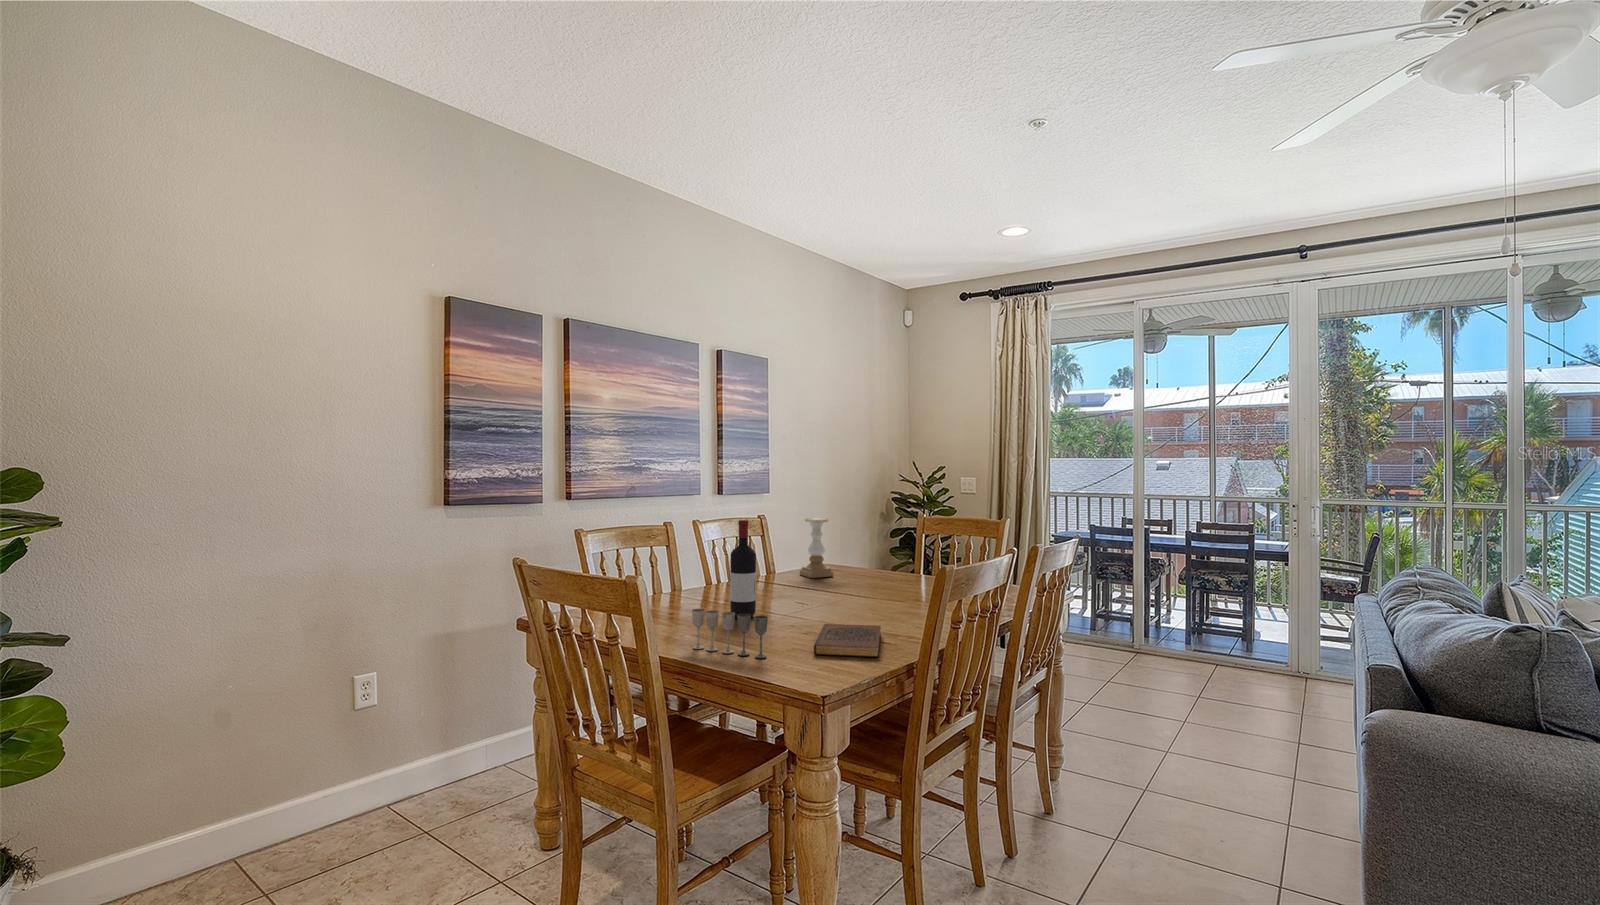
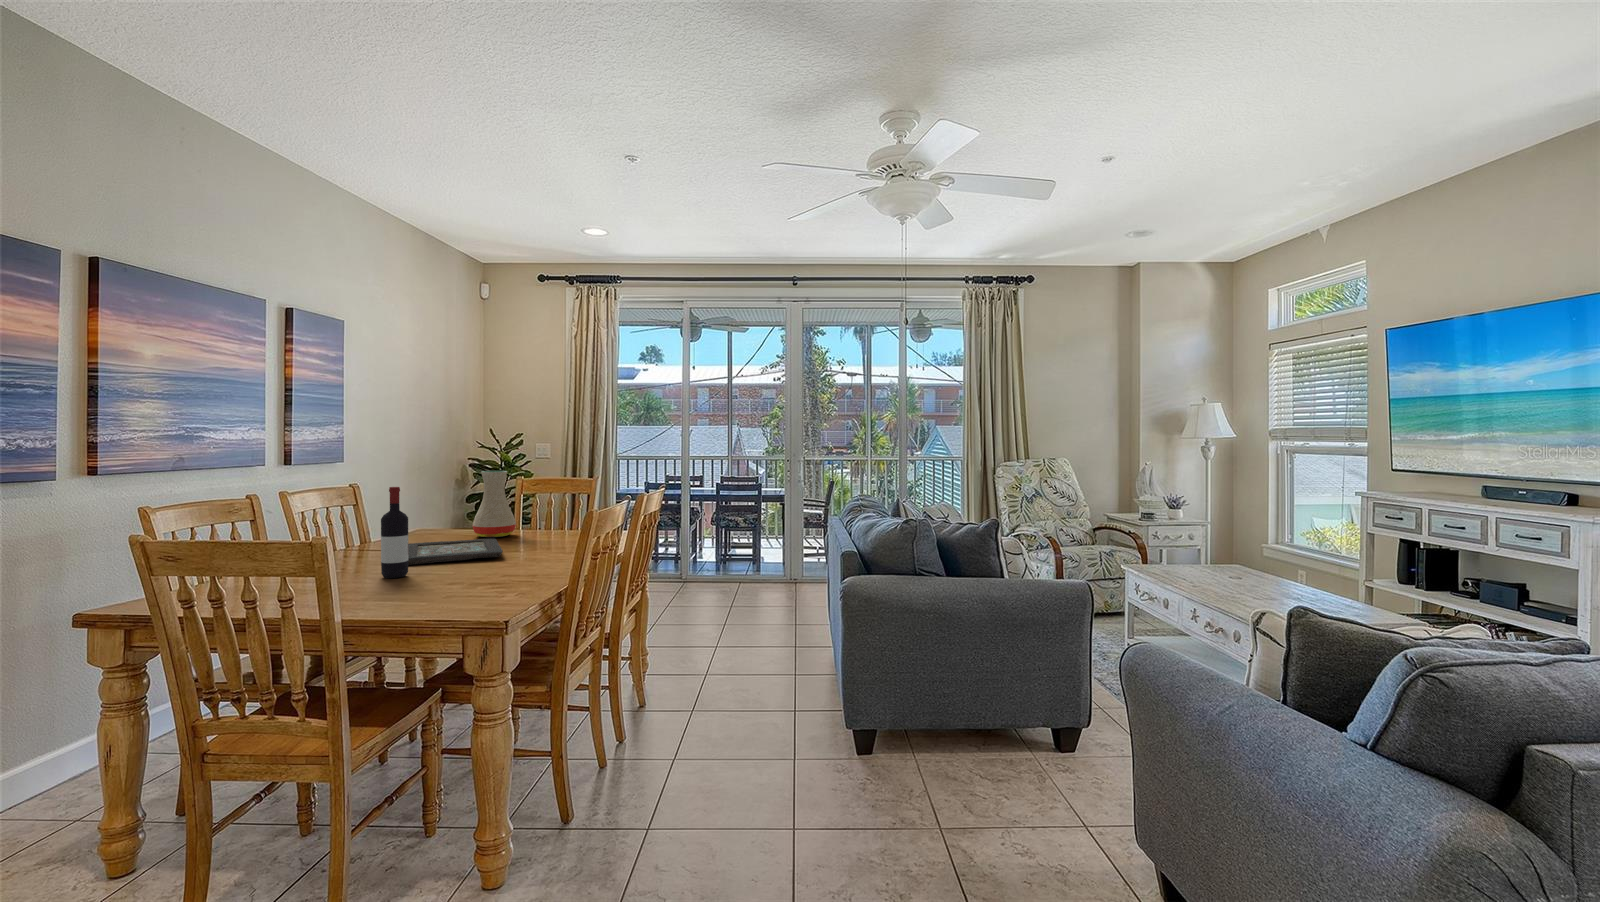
vase: none [855,505,900,579] -> present [472,471,516,538]
candle holder: present [799,518,834,578] -> none [413,485,450,541]
decorative tray: none [760,579,870,605] -> present [408,539,503,565]
wine glass: present [692,609,768,658] -> none [373,565,457,604]
book: present [814,624,881,657] -> none [488,567,552,593]

